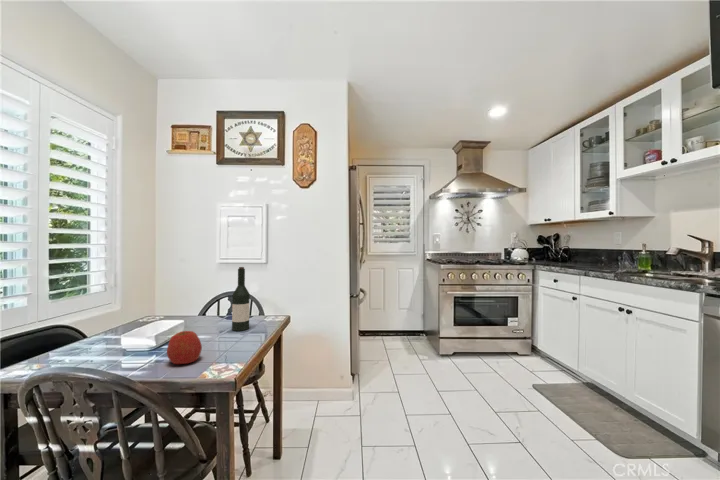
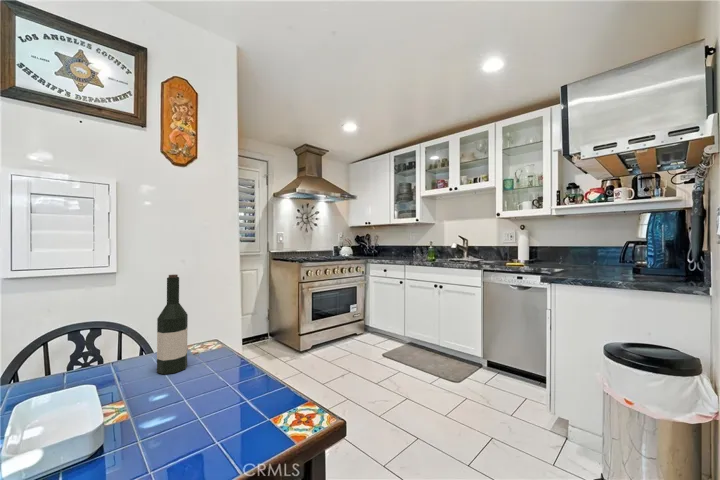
apple: present [167,331,202,364] -> none [160,380,219,442]

